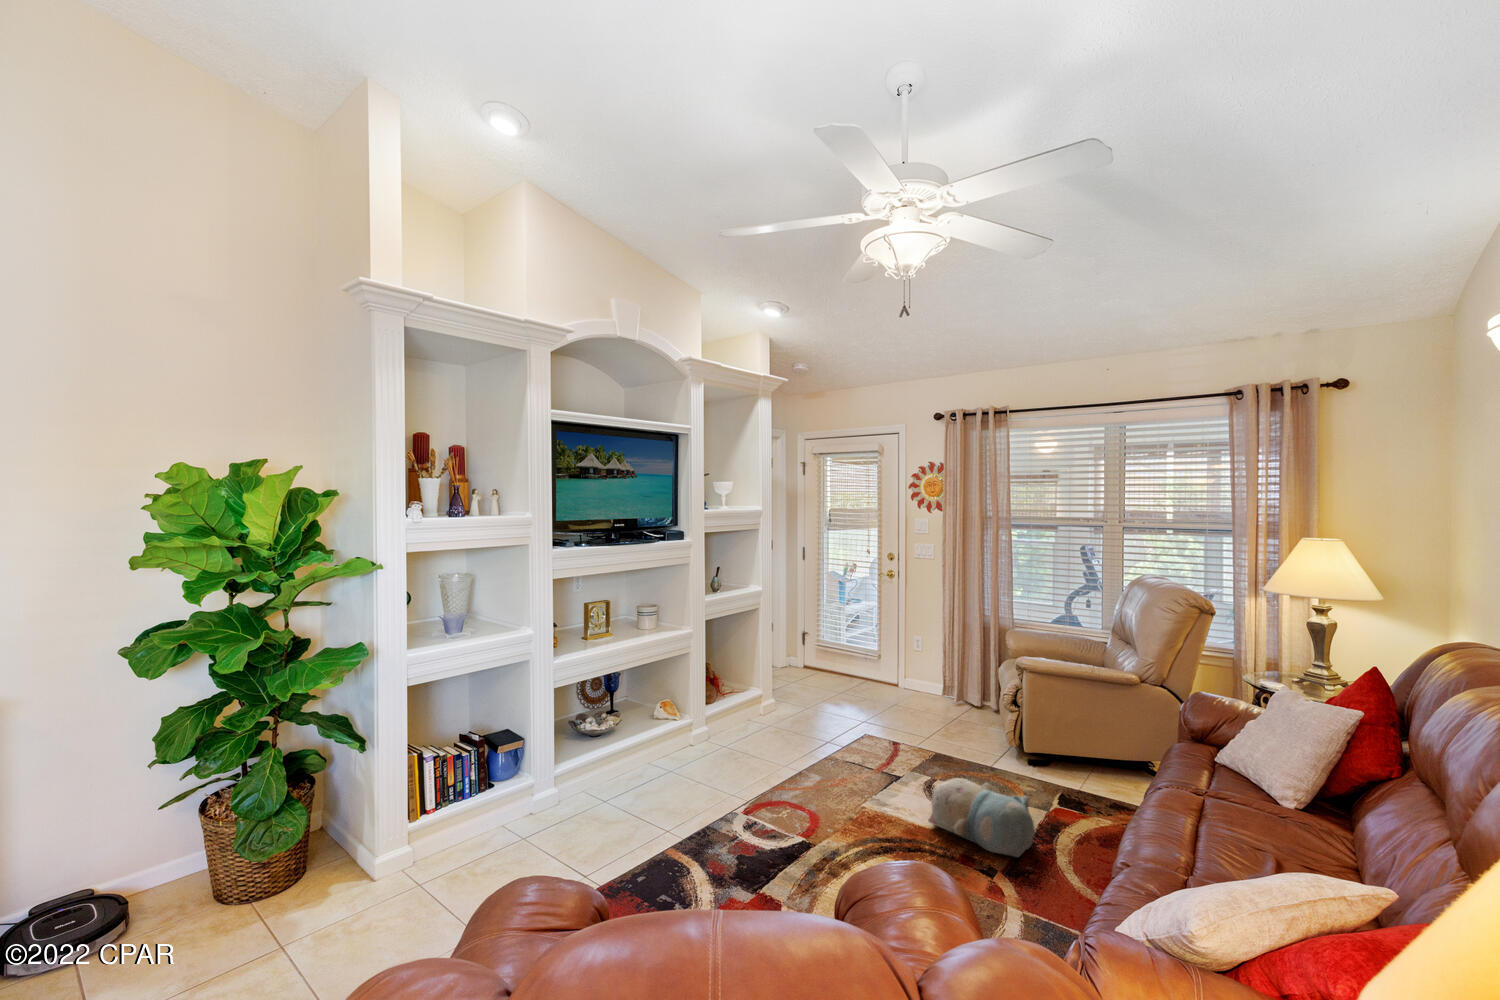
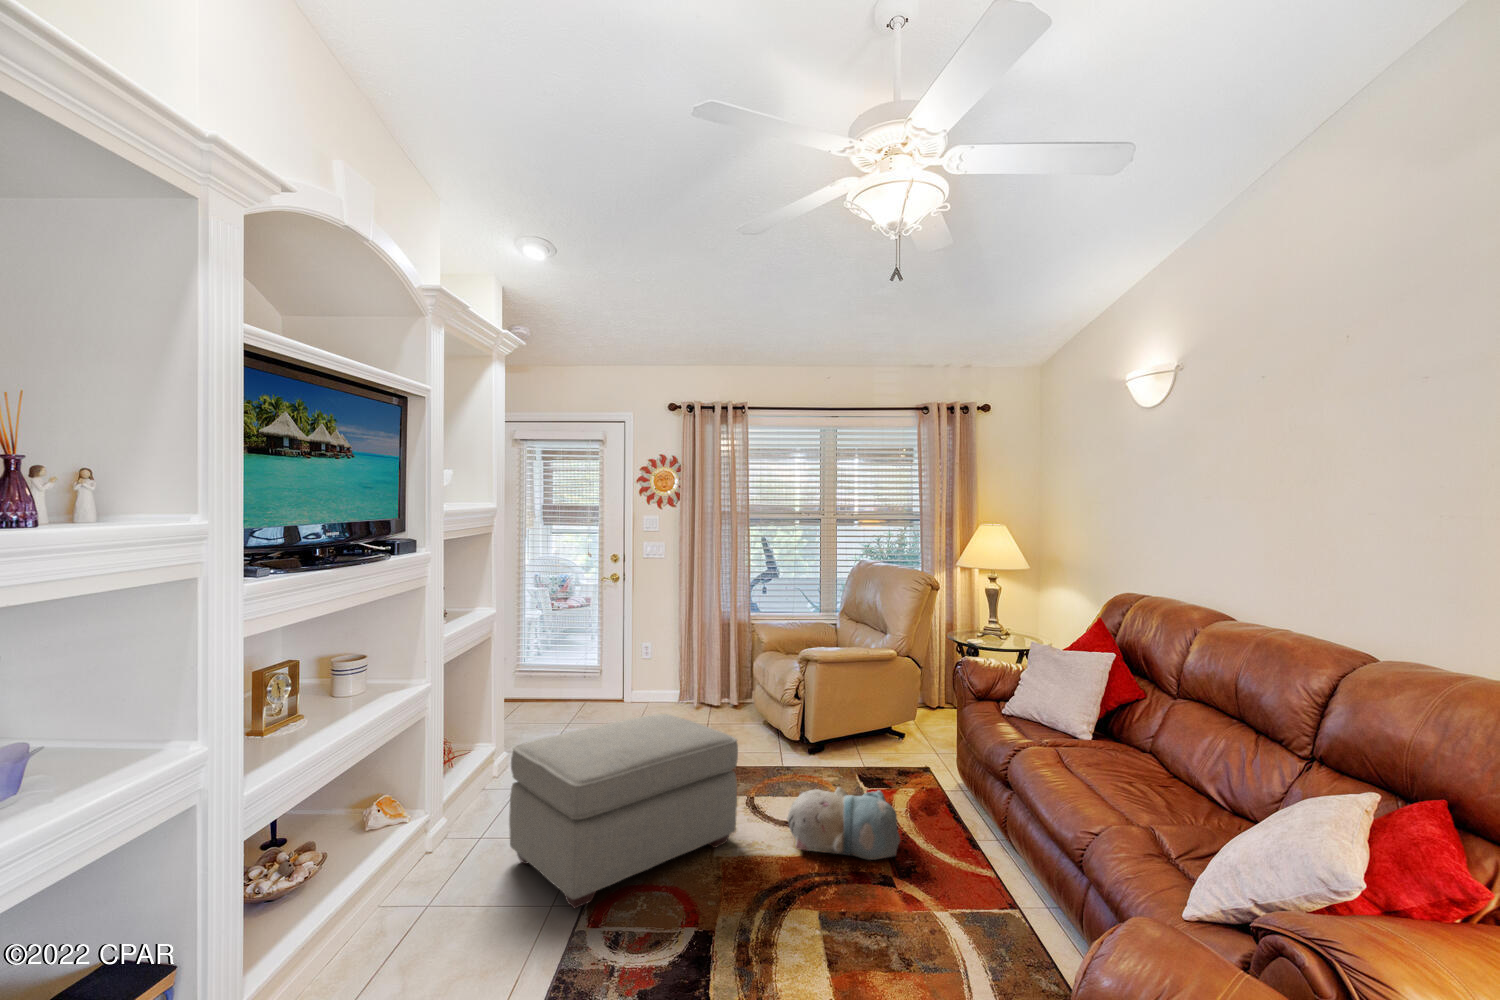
ottoman: none [727,682,892,802] -> present [509,714,738,908]

